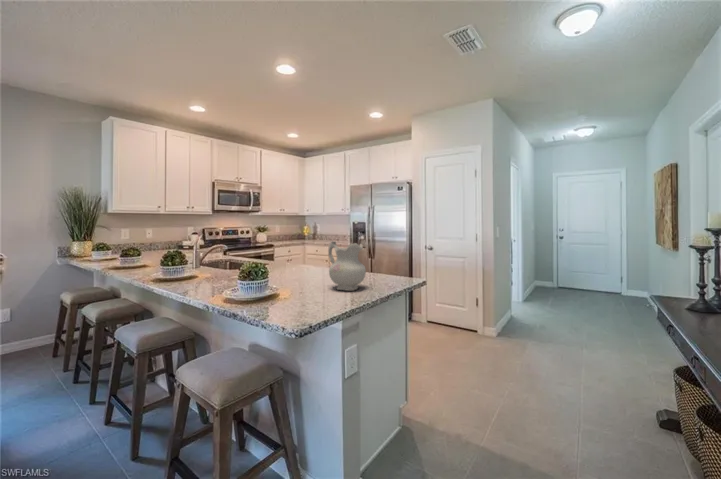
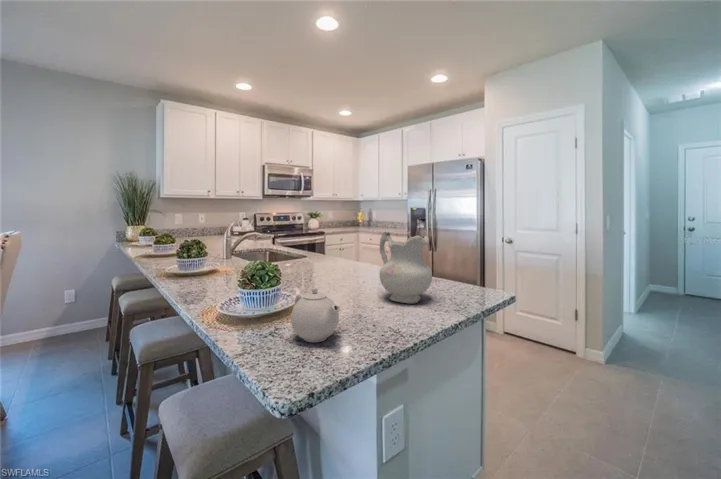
teapot: none [273,276,307,311] -> present [291,287,340,342]

